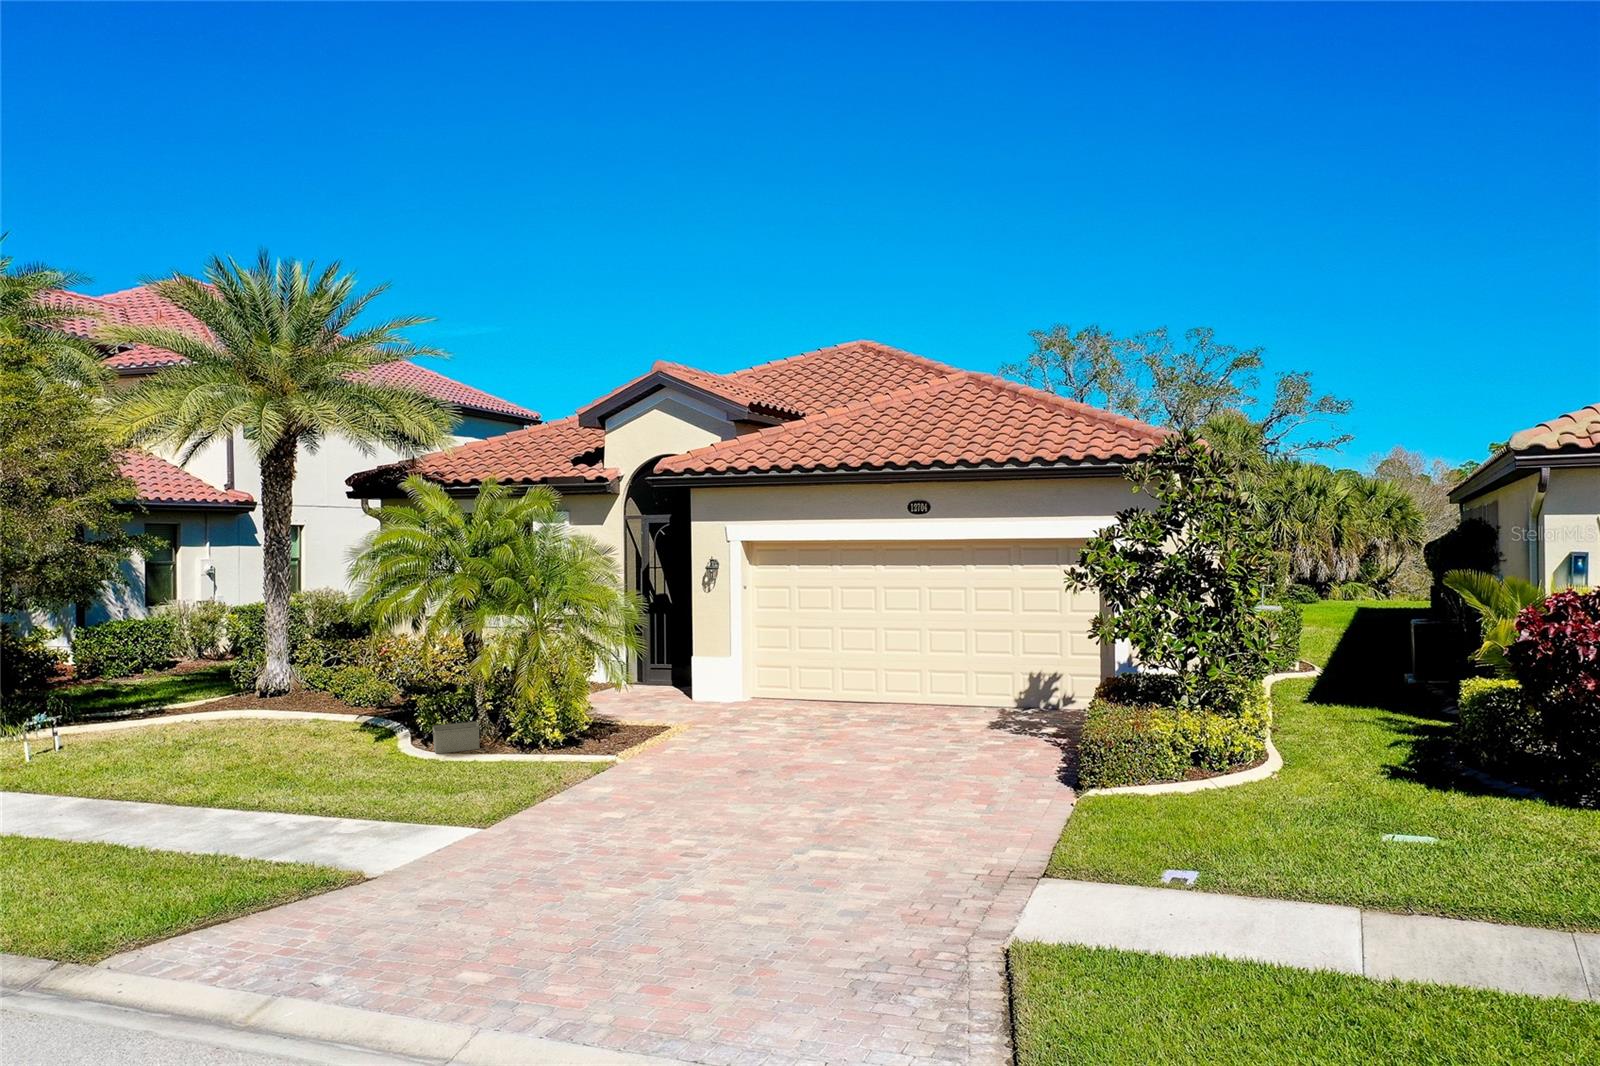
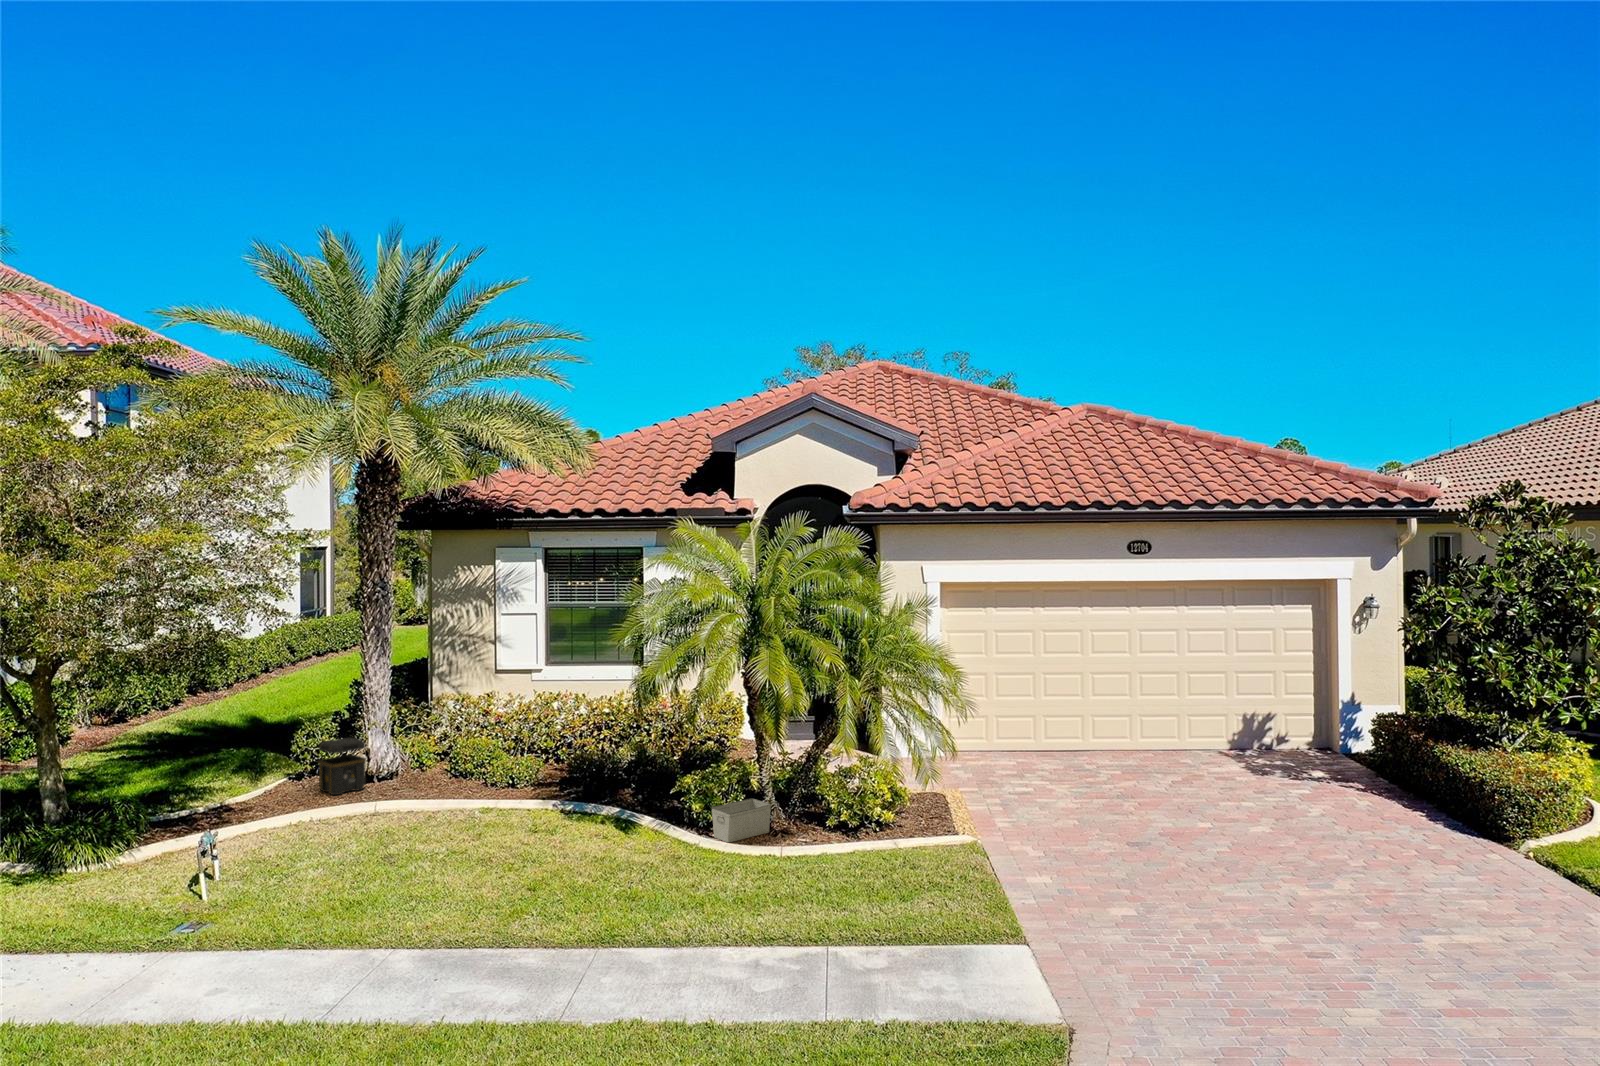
toolbox: none [229,663,264,707] -> present [318,738,366,795]

